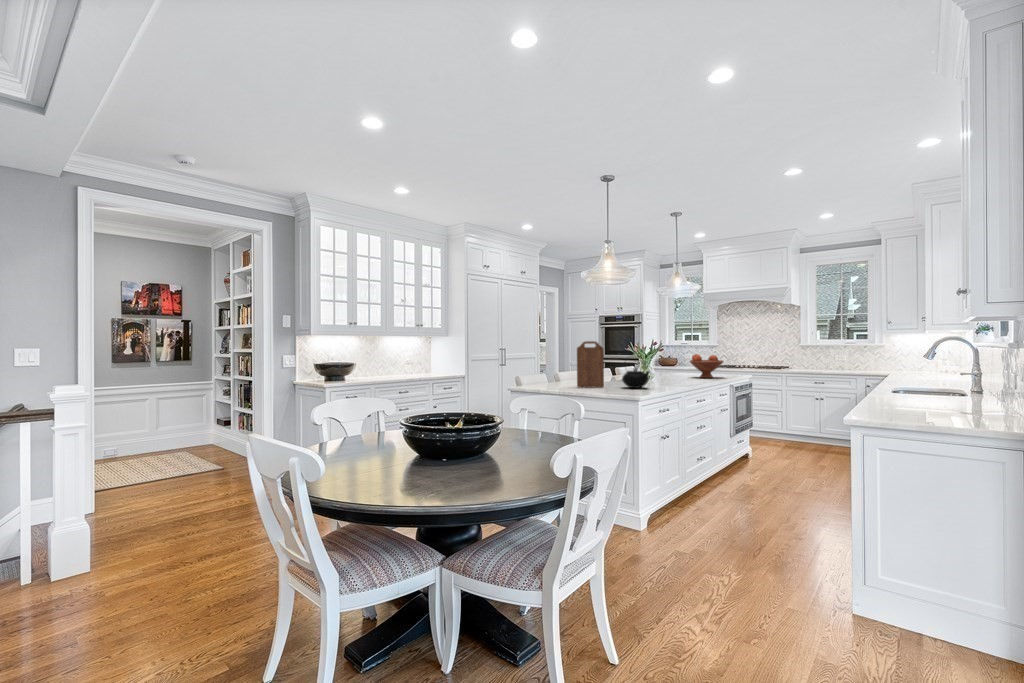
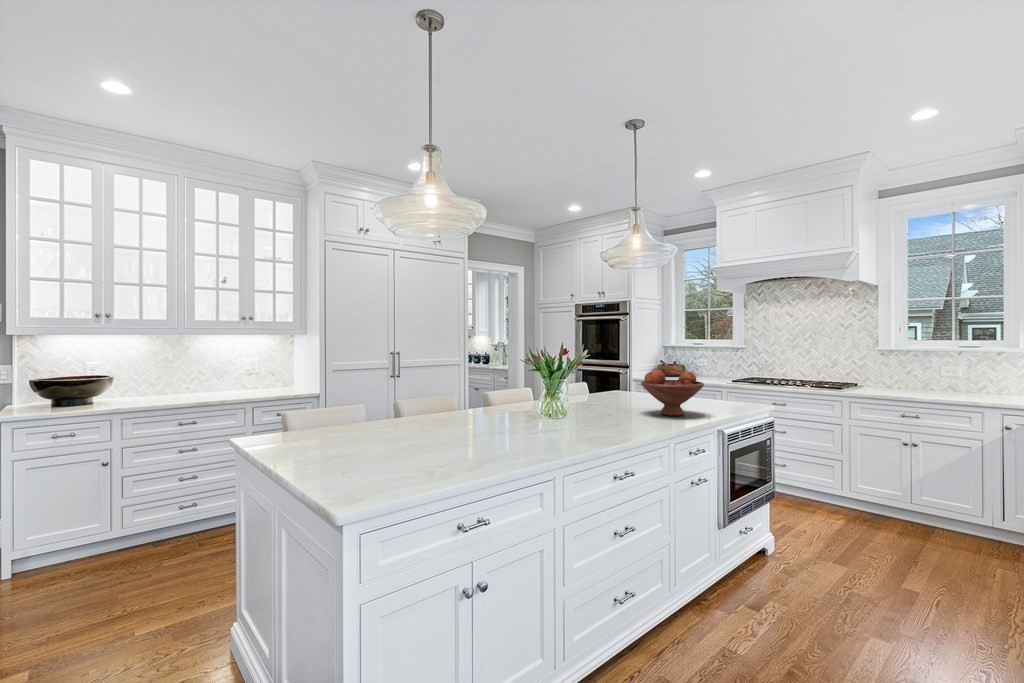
cutting board: present [577,341,604,387] -> none [335,350,390,449]
teapot: present [622,368,650,388] -> none [413,383,475,458]

